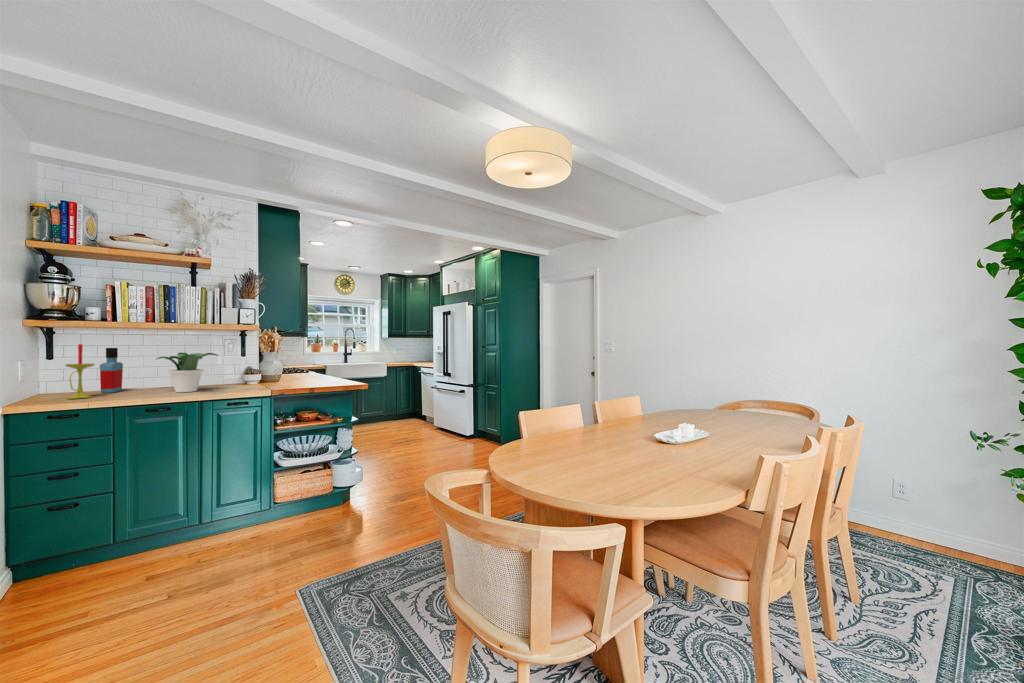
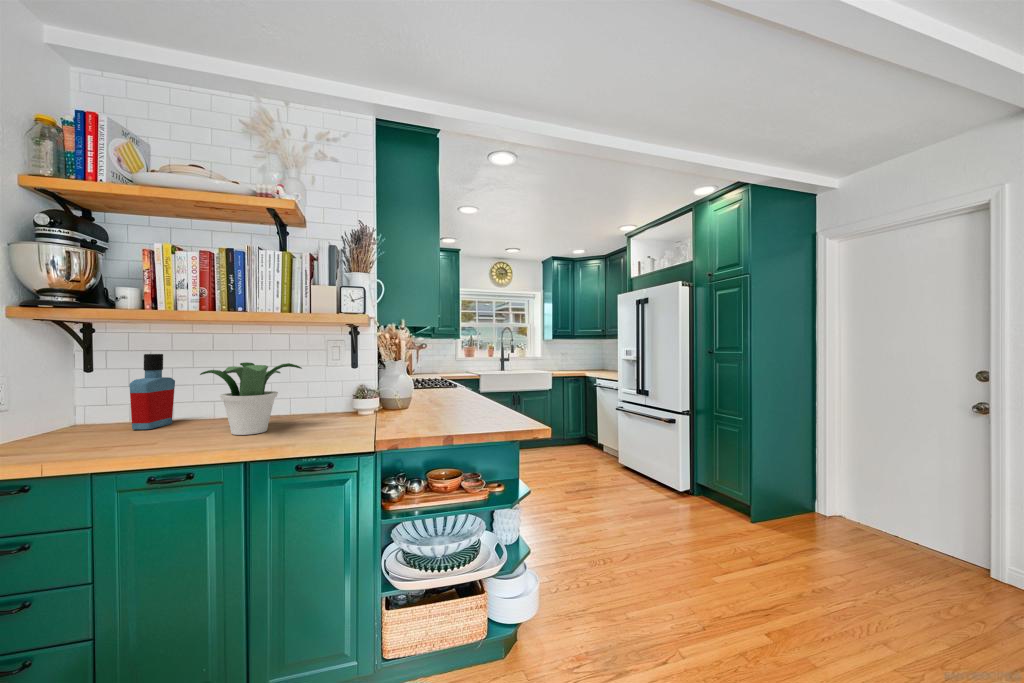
candle: present [65,344,95,399] -> none [49,346,107,446]

